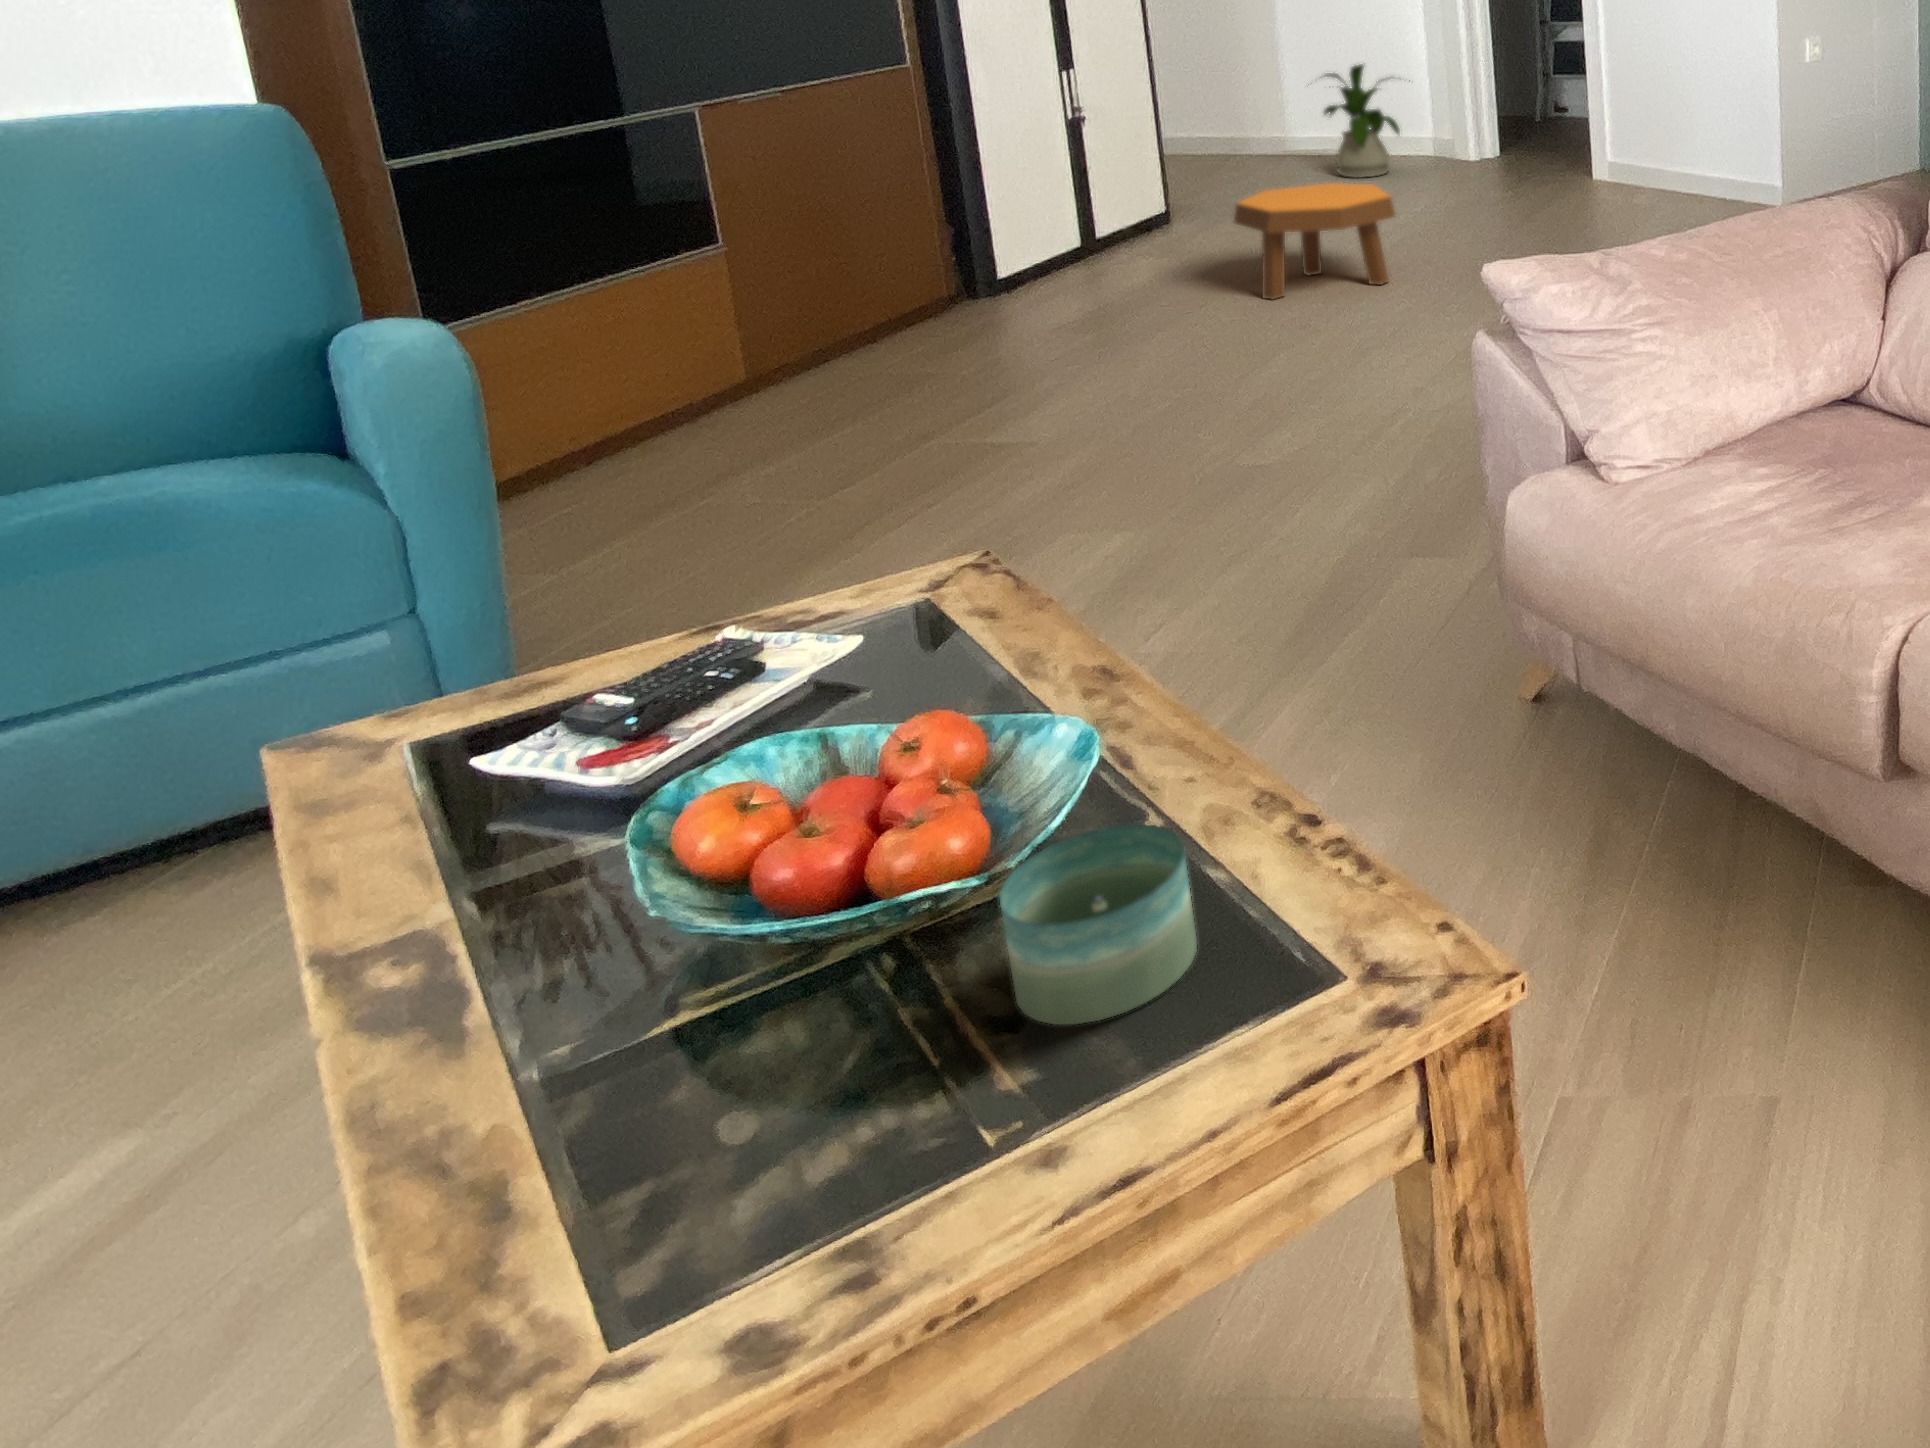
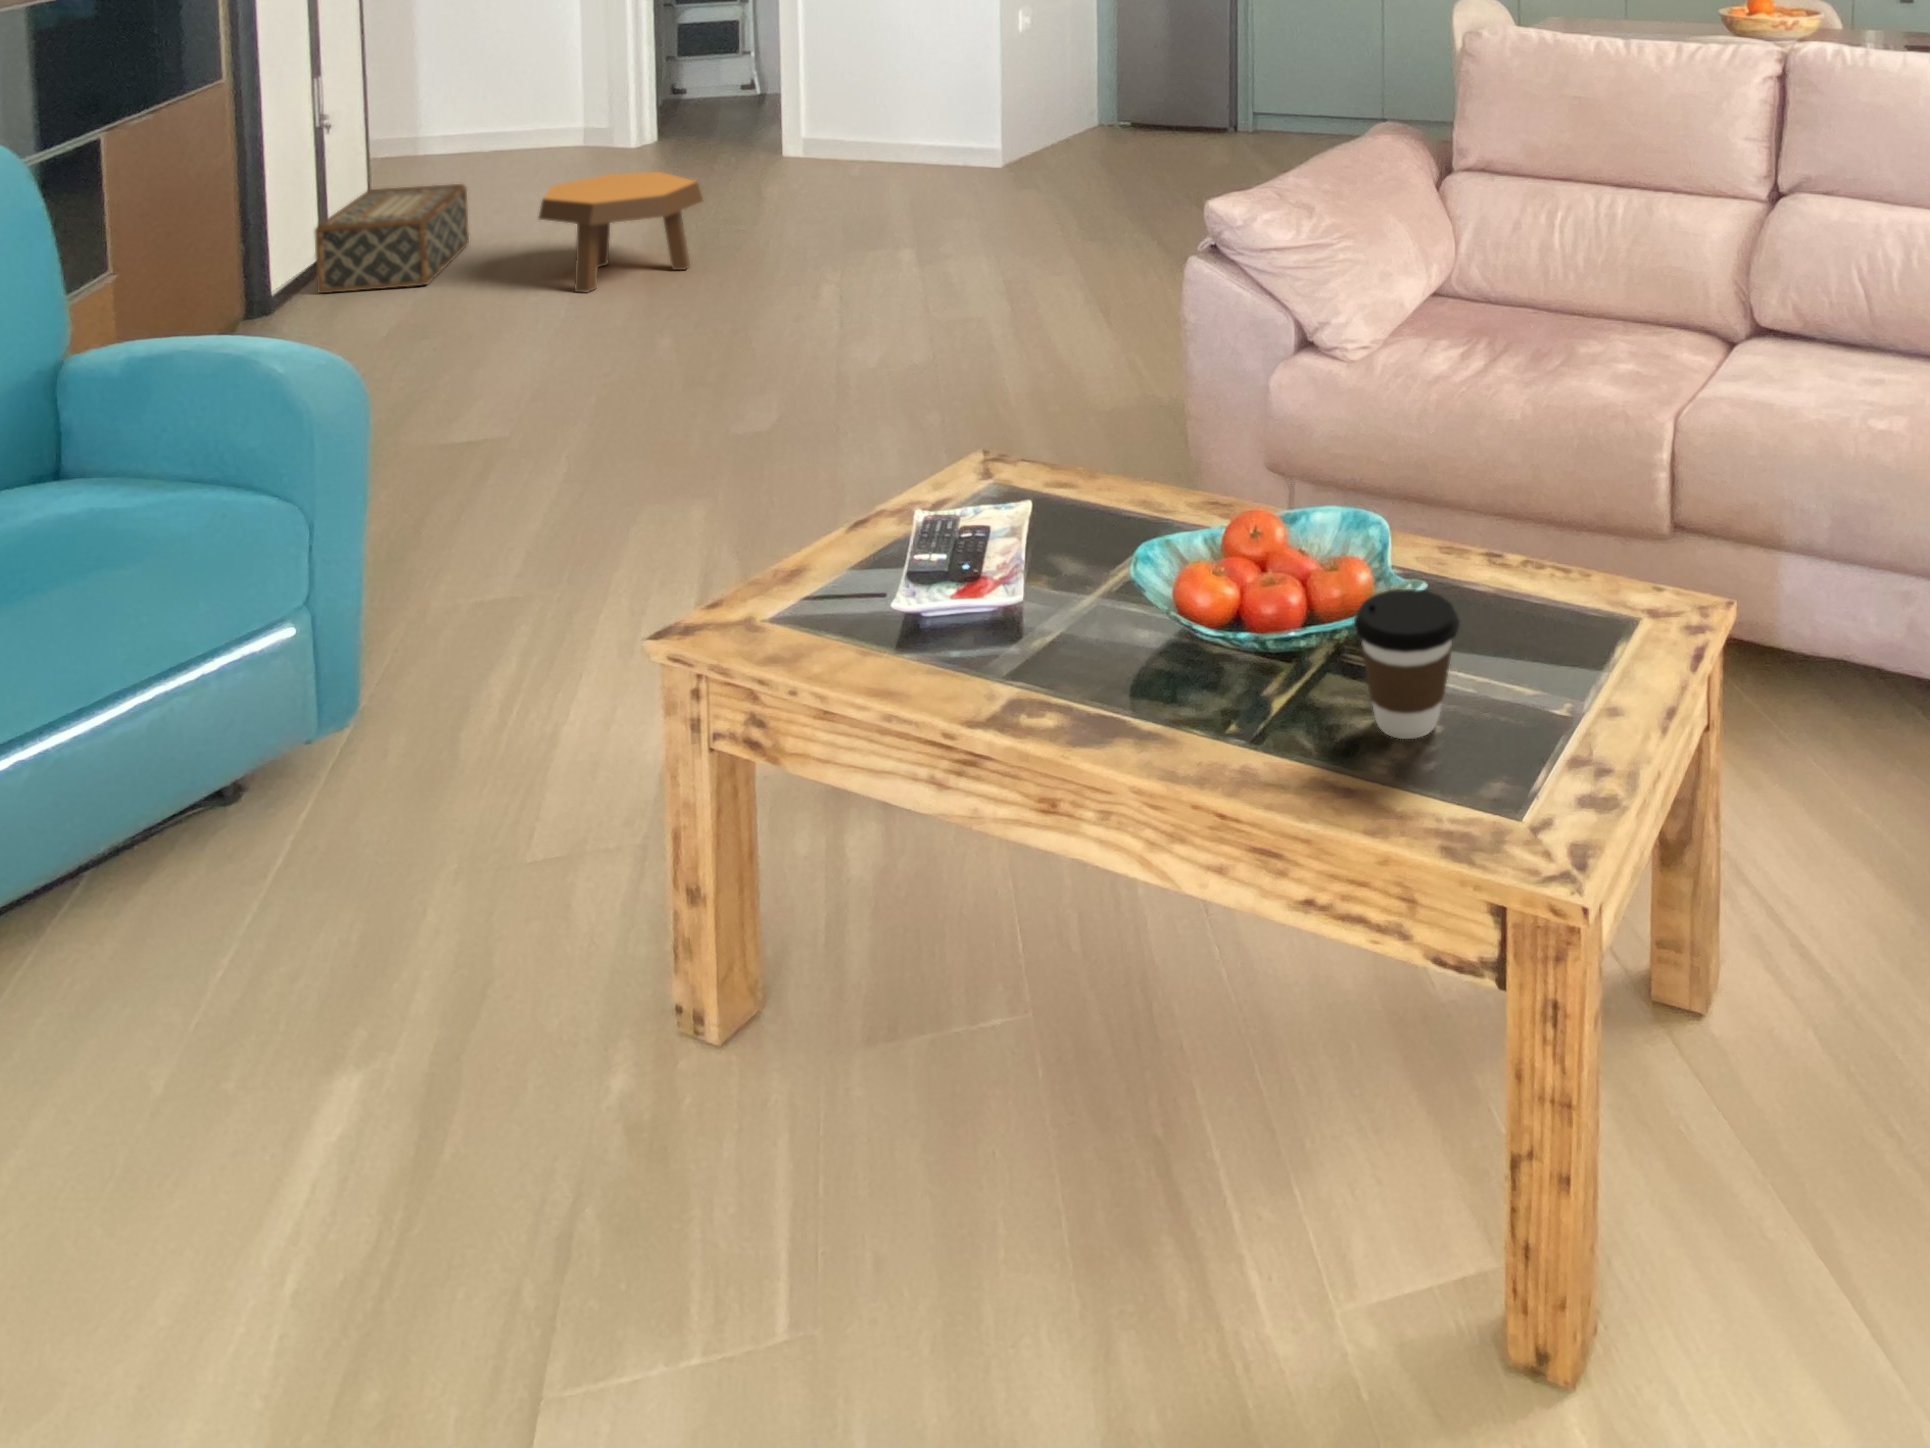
house plant: present [1308,64,1410,178] -> none [467,54,587,172]
woven basket: none [1050,184,1231,280] -> present [314,184,469,293]
candle: present [1000,824,1197,1025] -> none [1454,543,1557,659]
coffee cup: none [553,907,780,1156] -> present [1354,589,1460,739]

